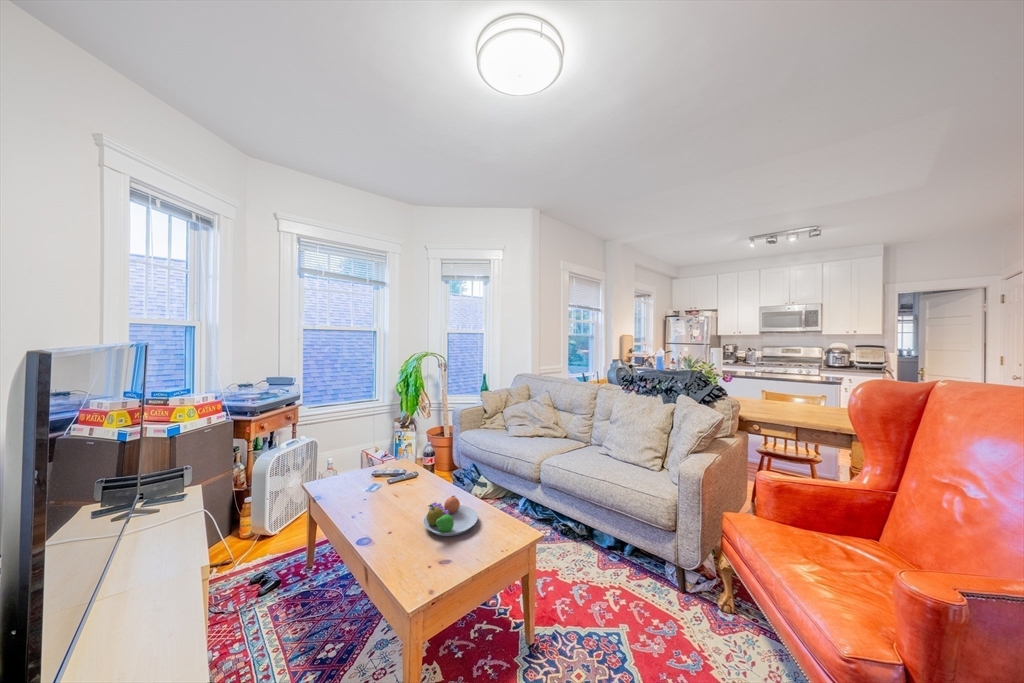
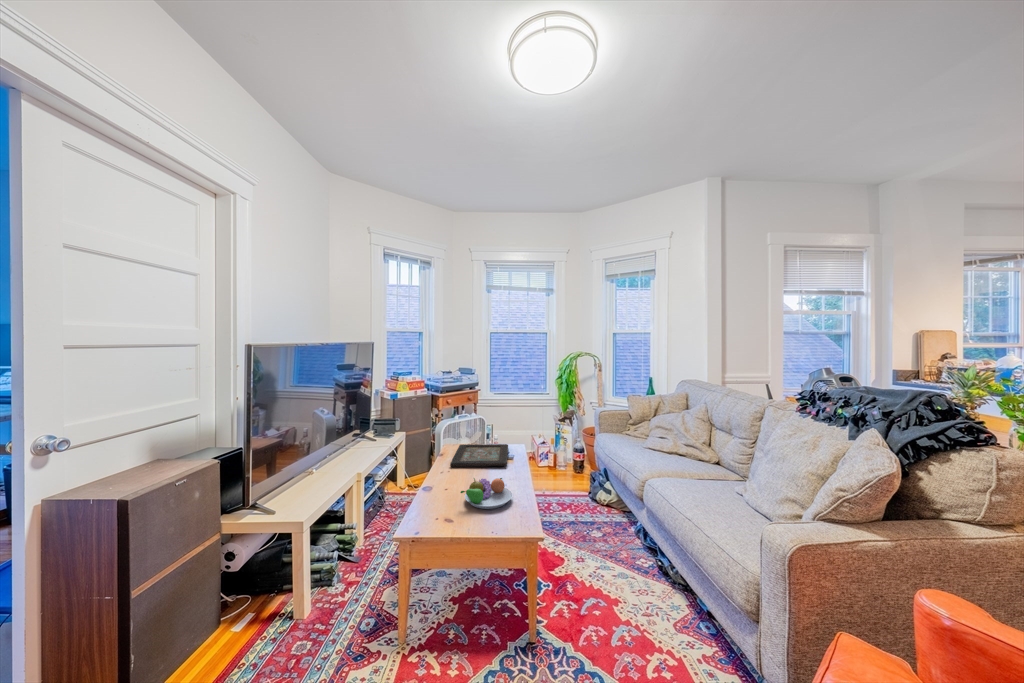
decorative tray: none [335,461,421,505] -> present [450,444,508,467]

